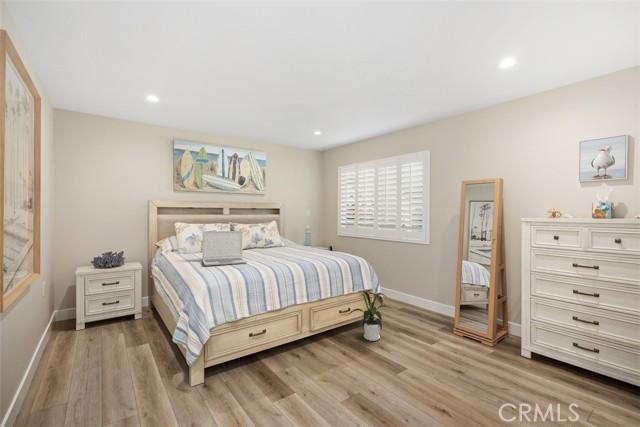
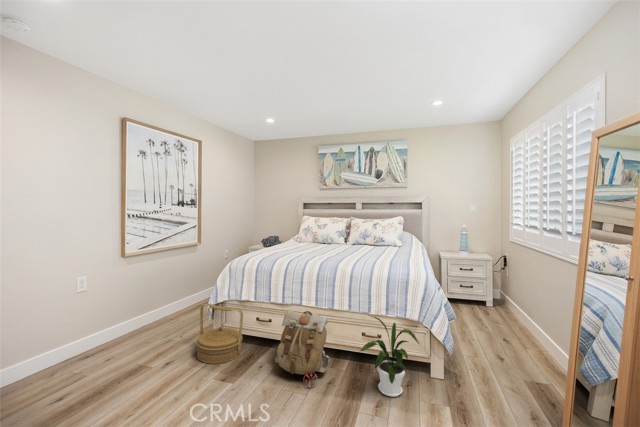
laptop: present [202,231,247,266] -> none [266,221,311,254]
backpack: none [295,304,345,361] -> present [274,310,330,388]
woven basket: none [210,327,264,401] -> present [196,304,243,364]

